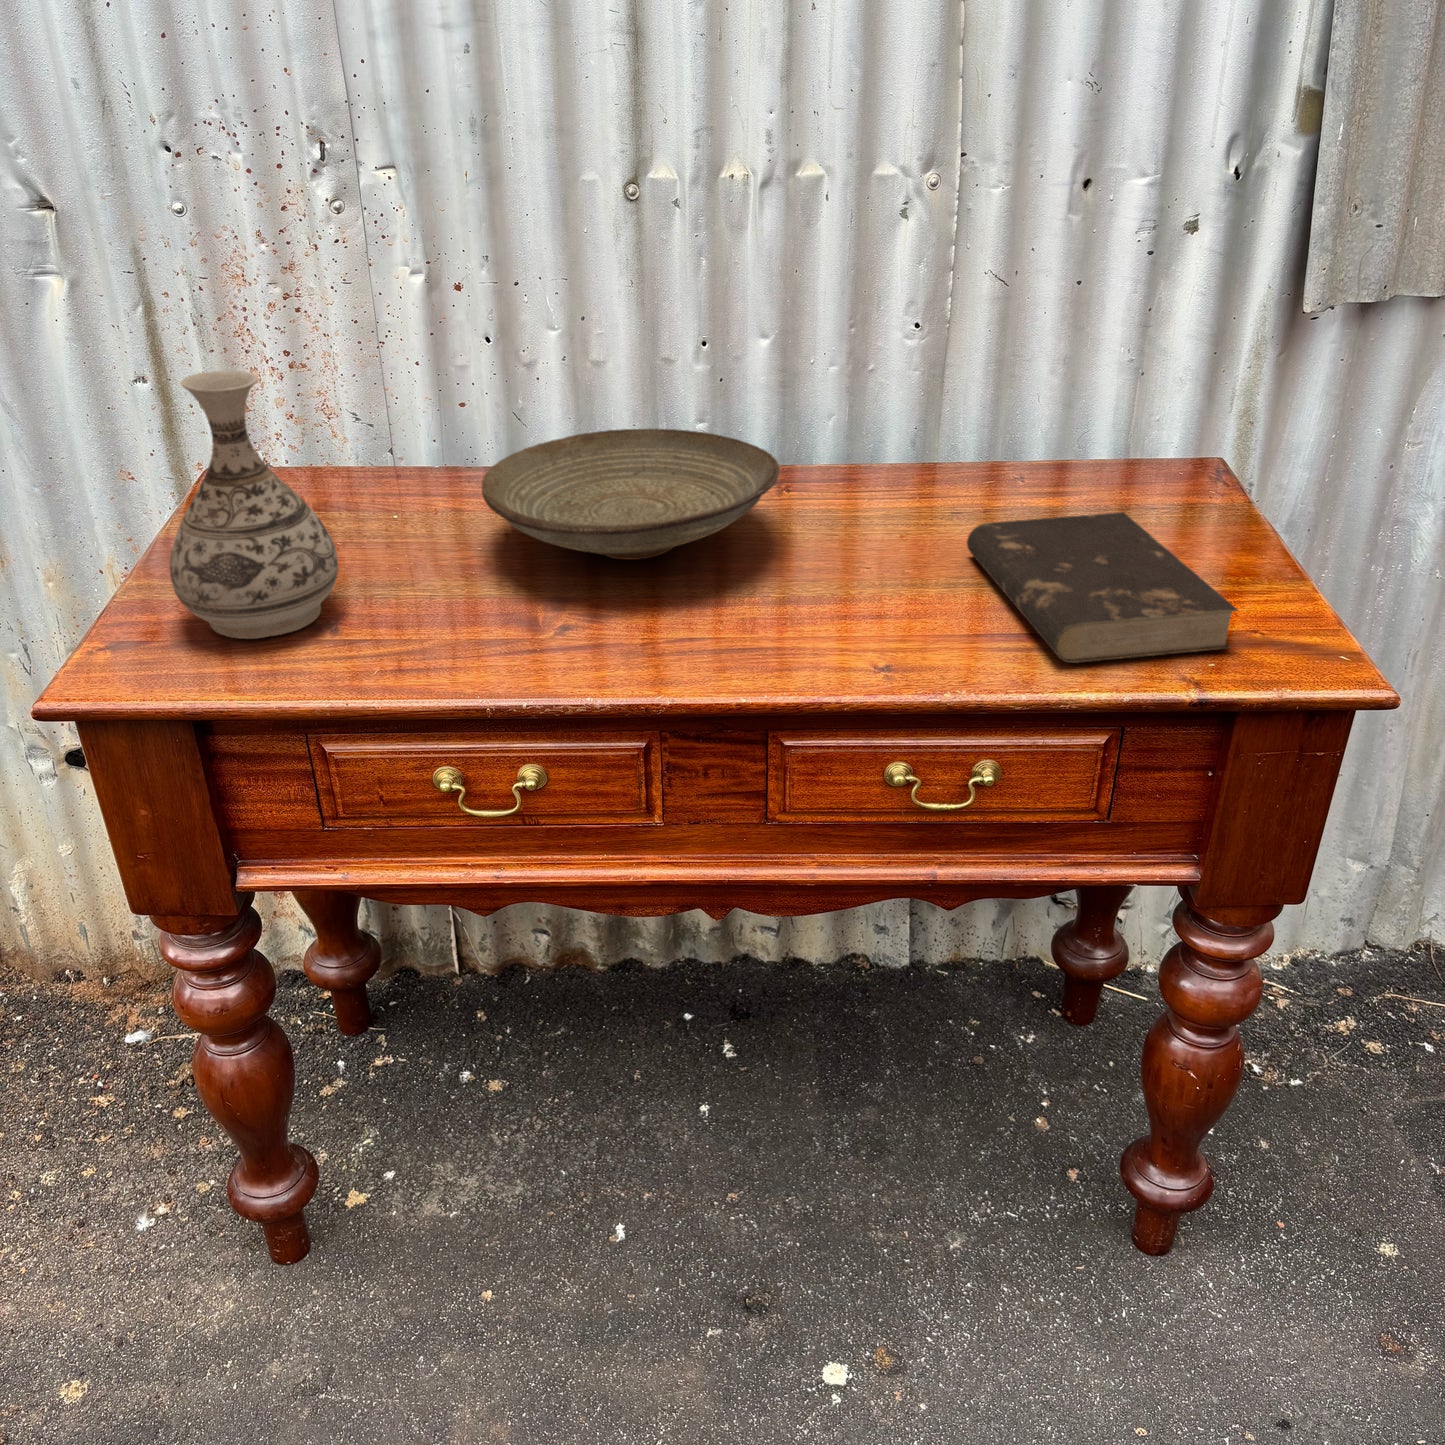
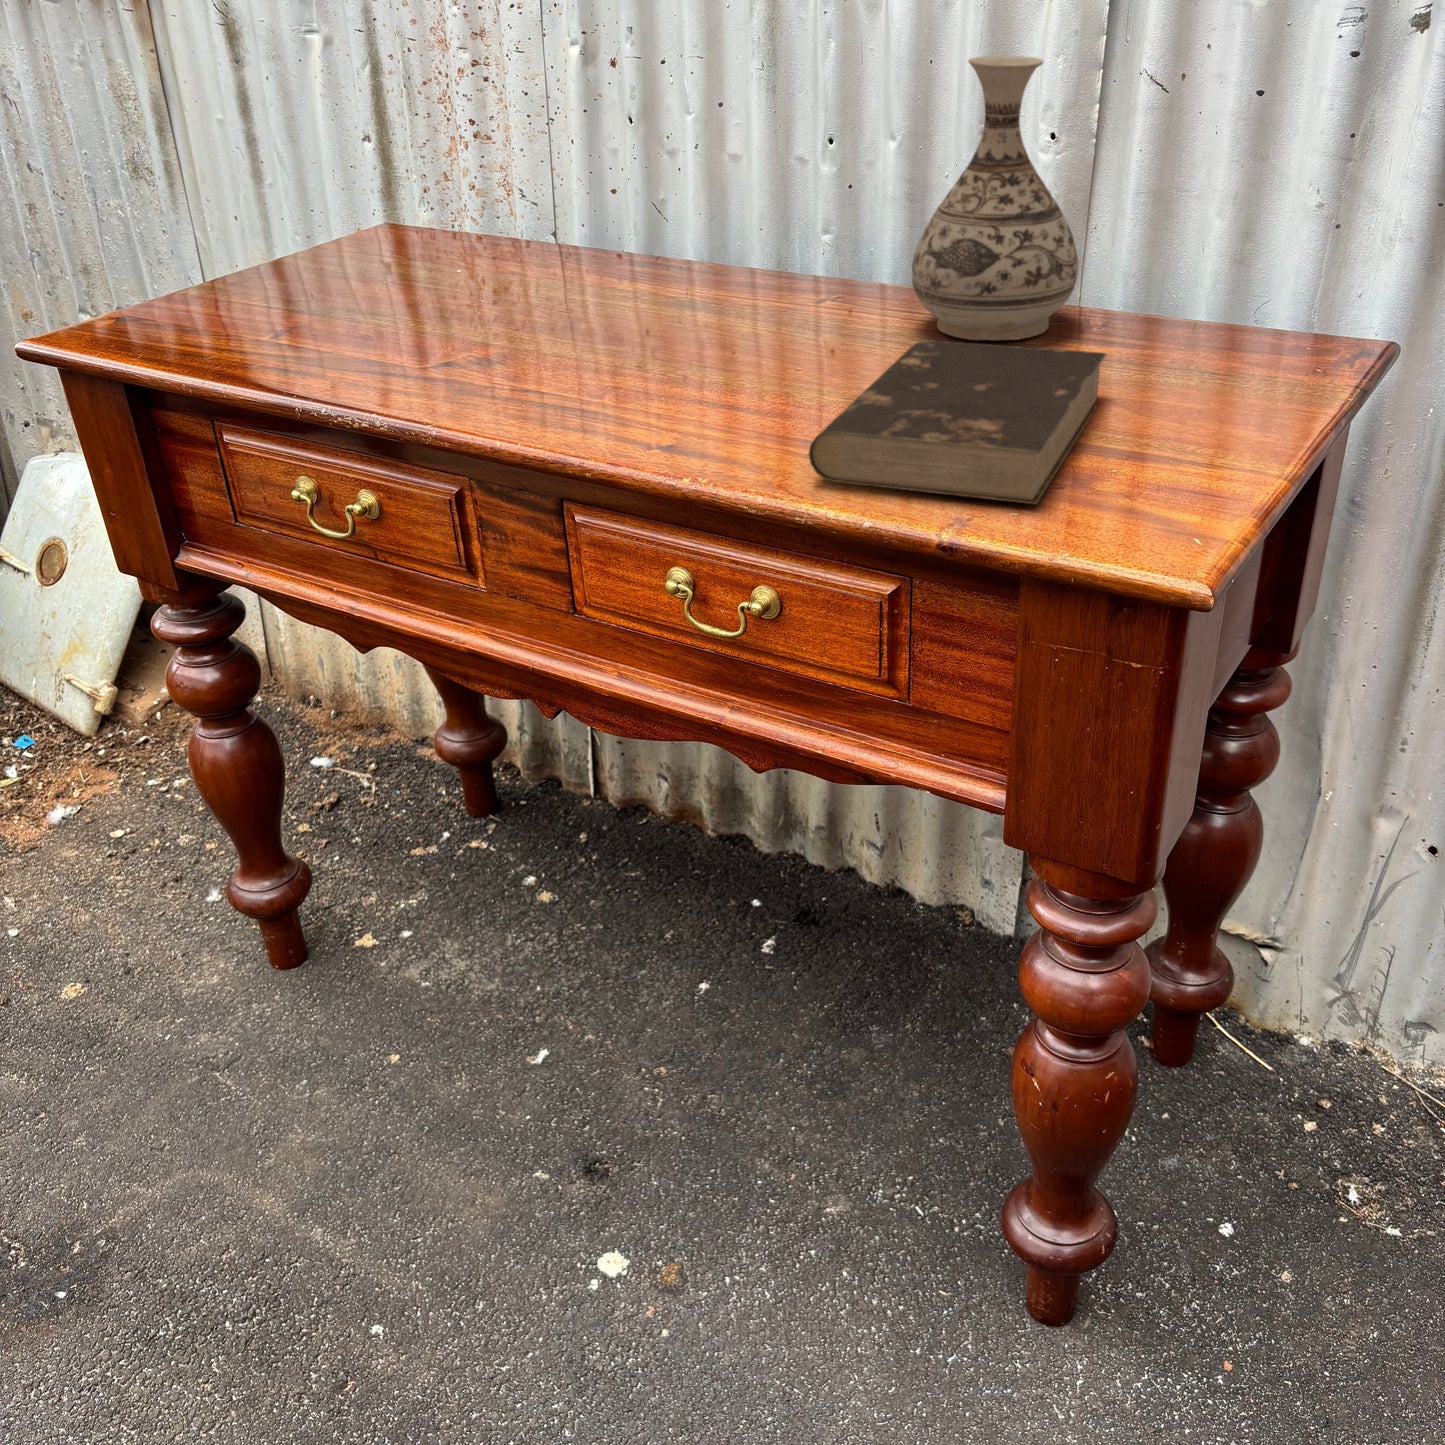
vase: present [170,371,338,639] -> present [912,56,1079,340]
decorative bowl: present [482,429,780,560] -> none [445,211,763,333]

